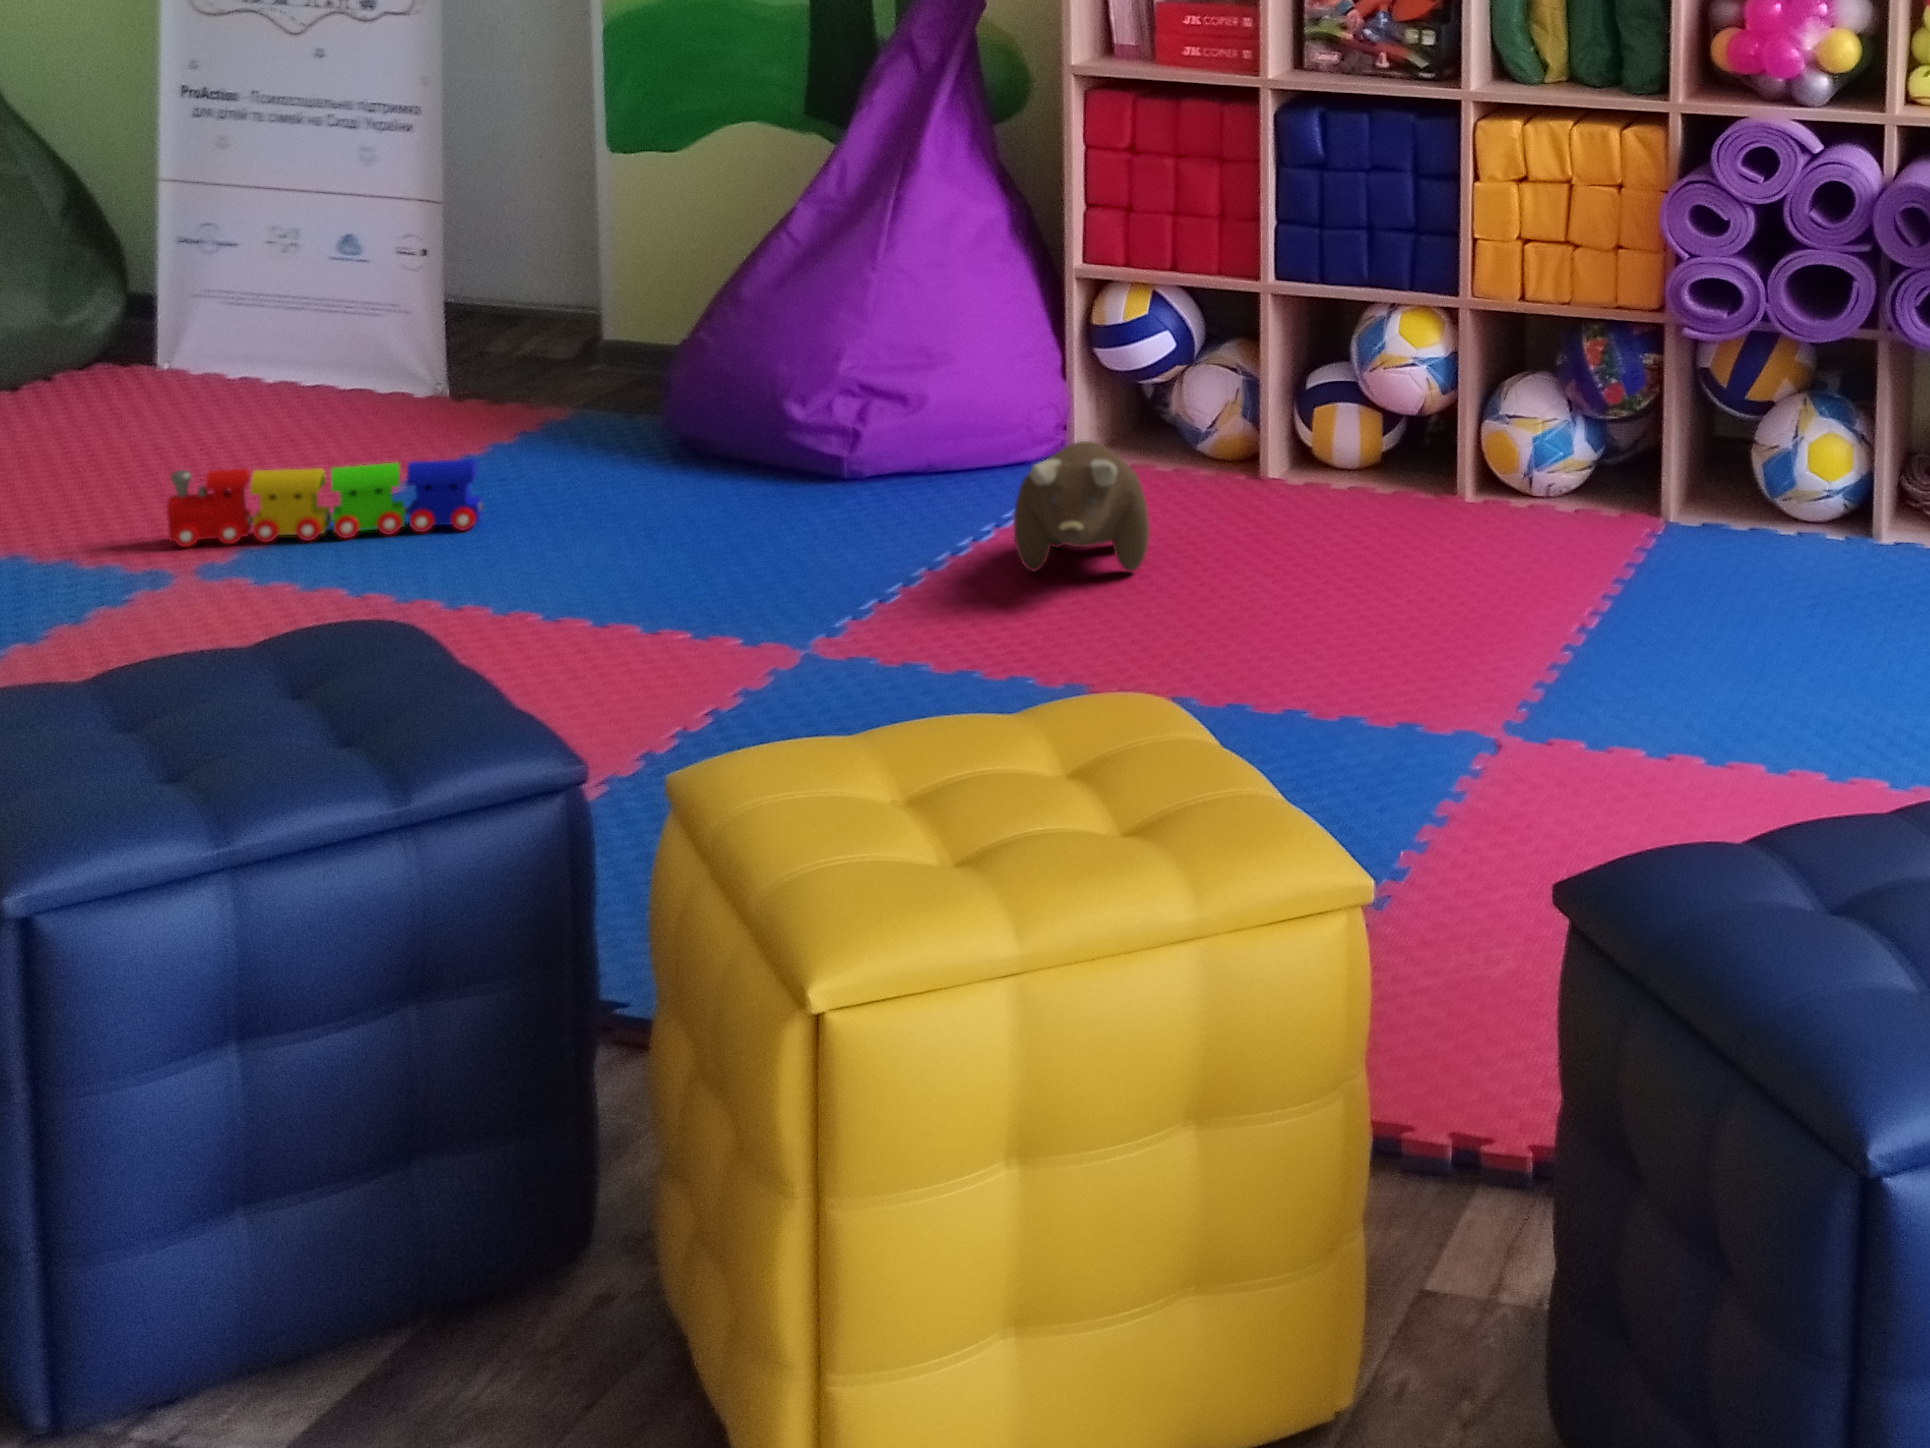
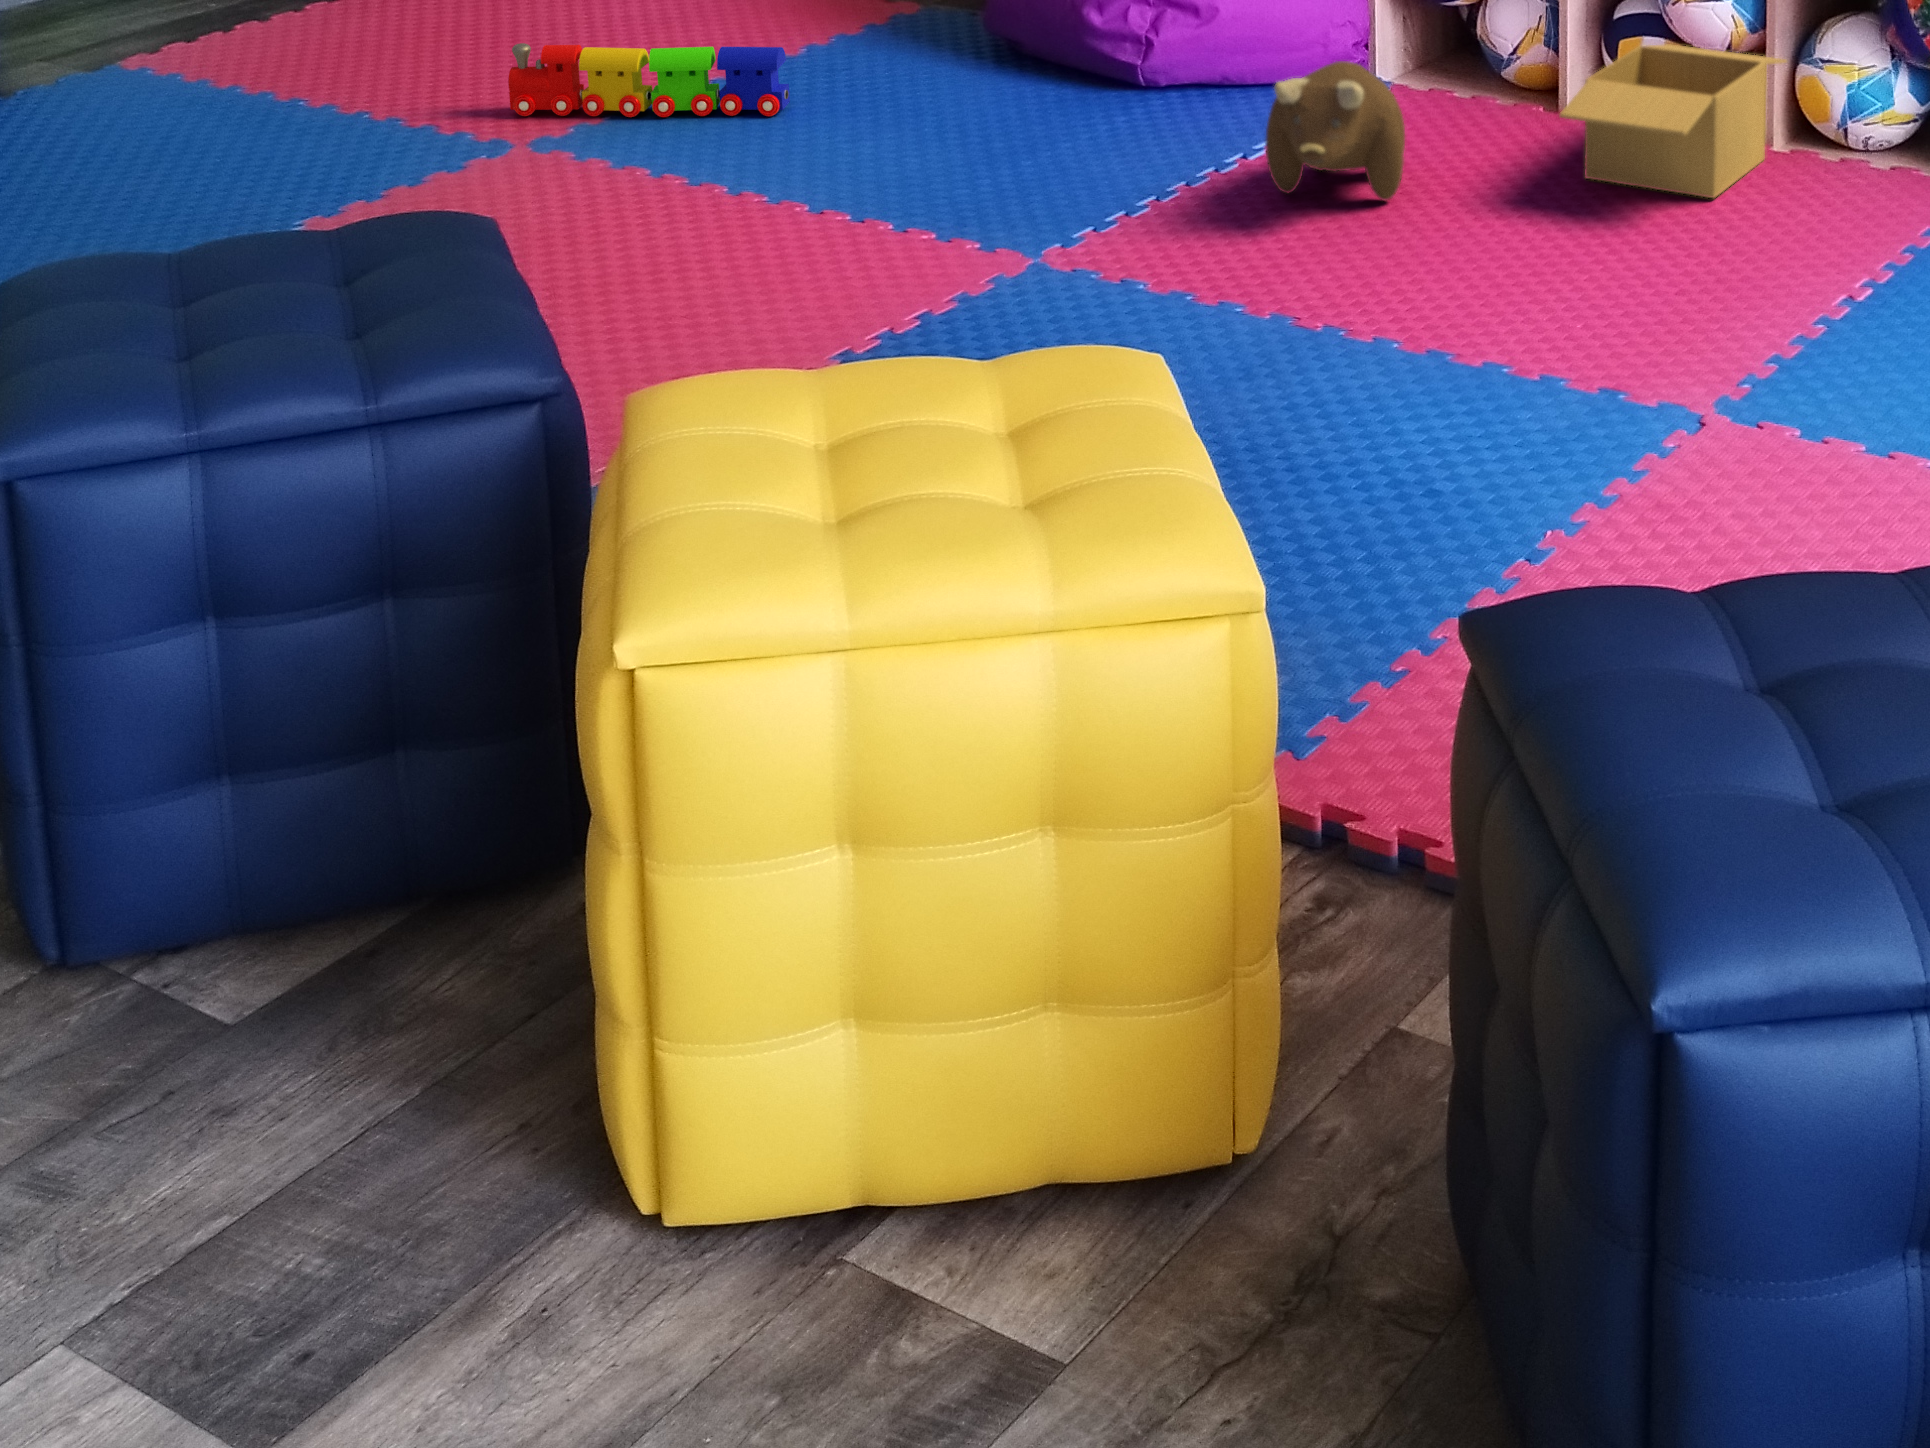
cardboard box: none [1293,409,1477,549] -> present [1560,44,1786,198]

